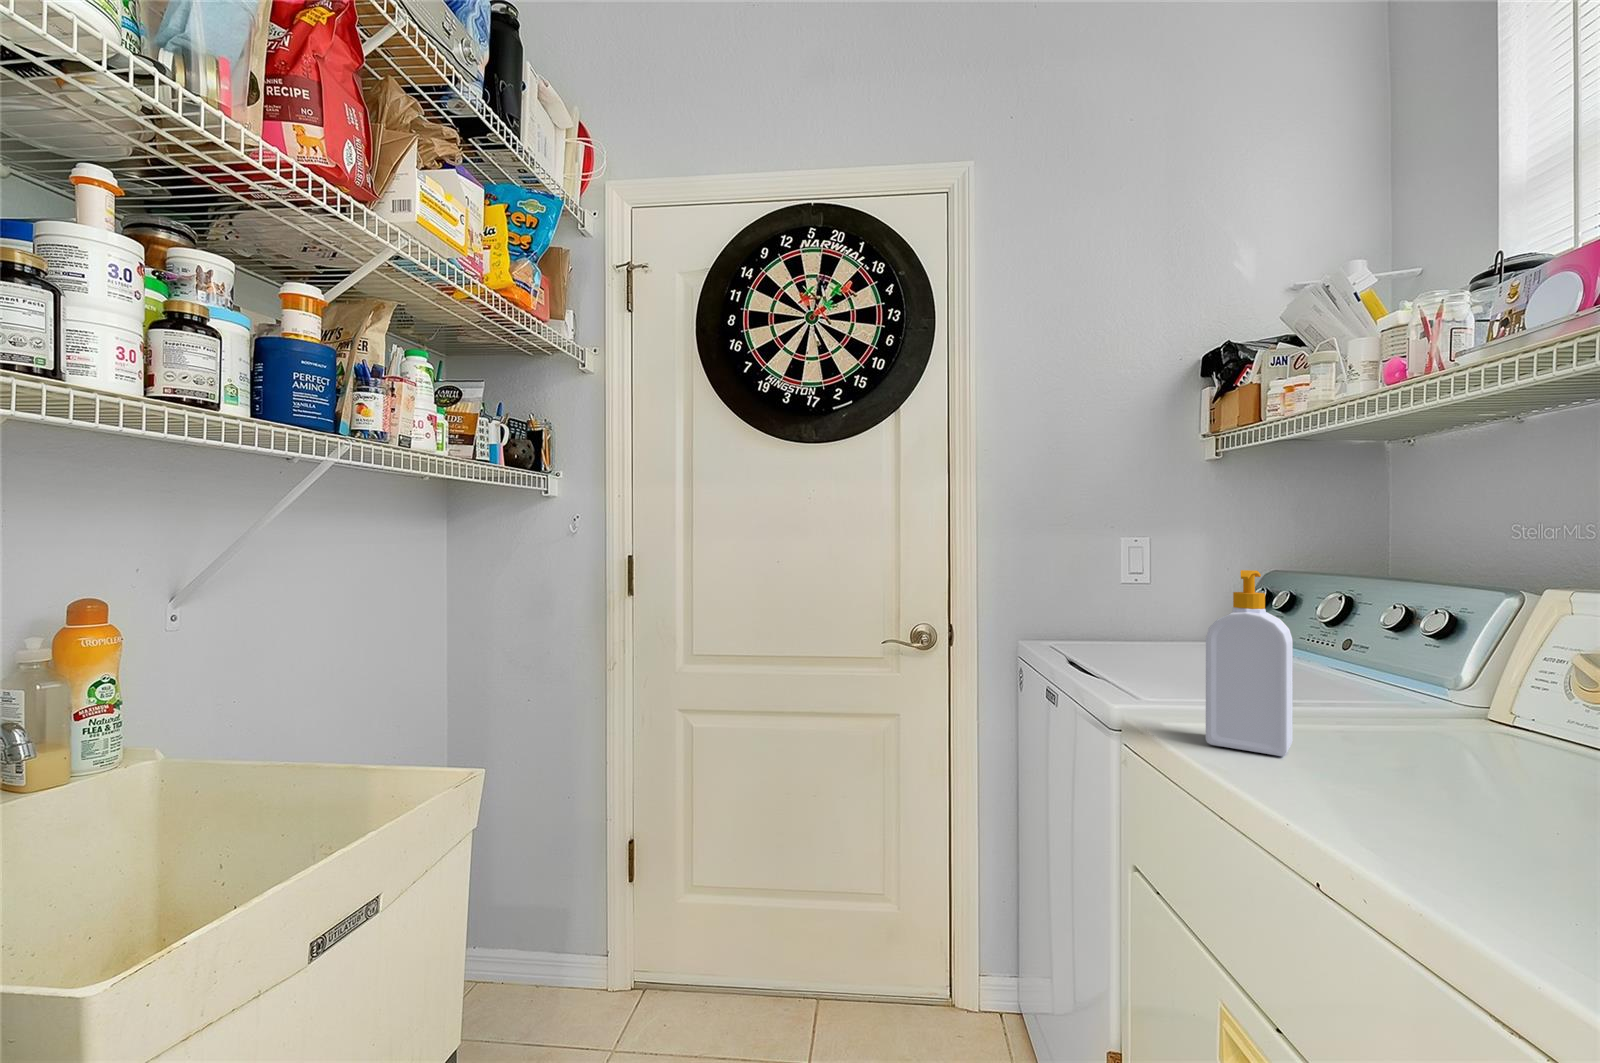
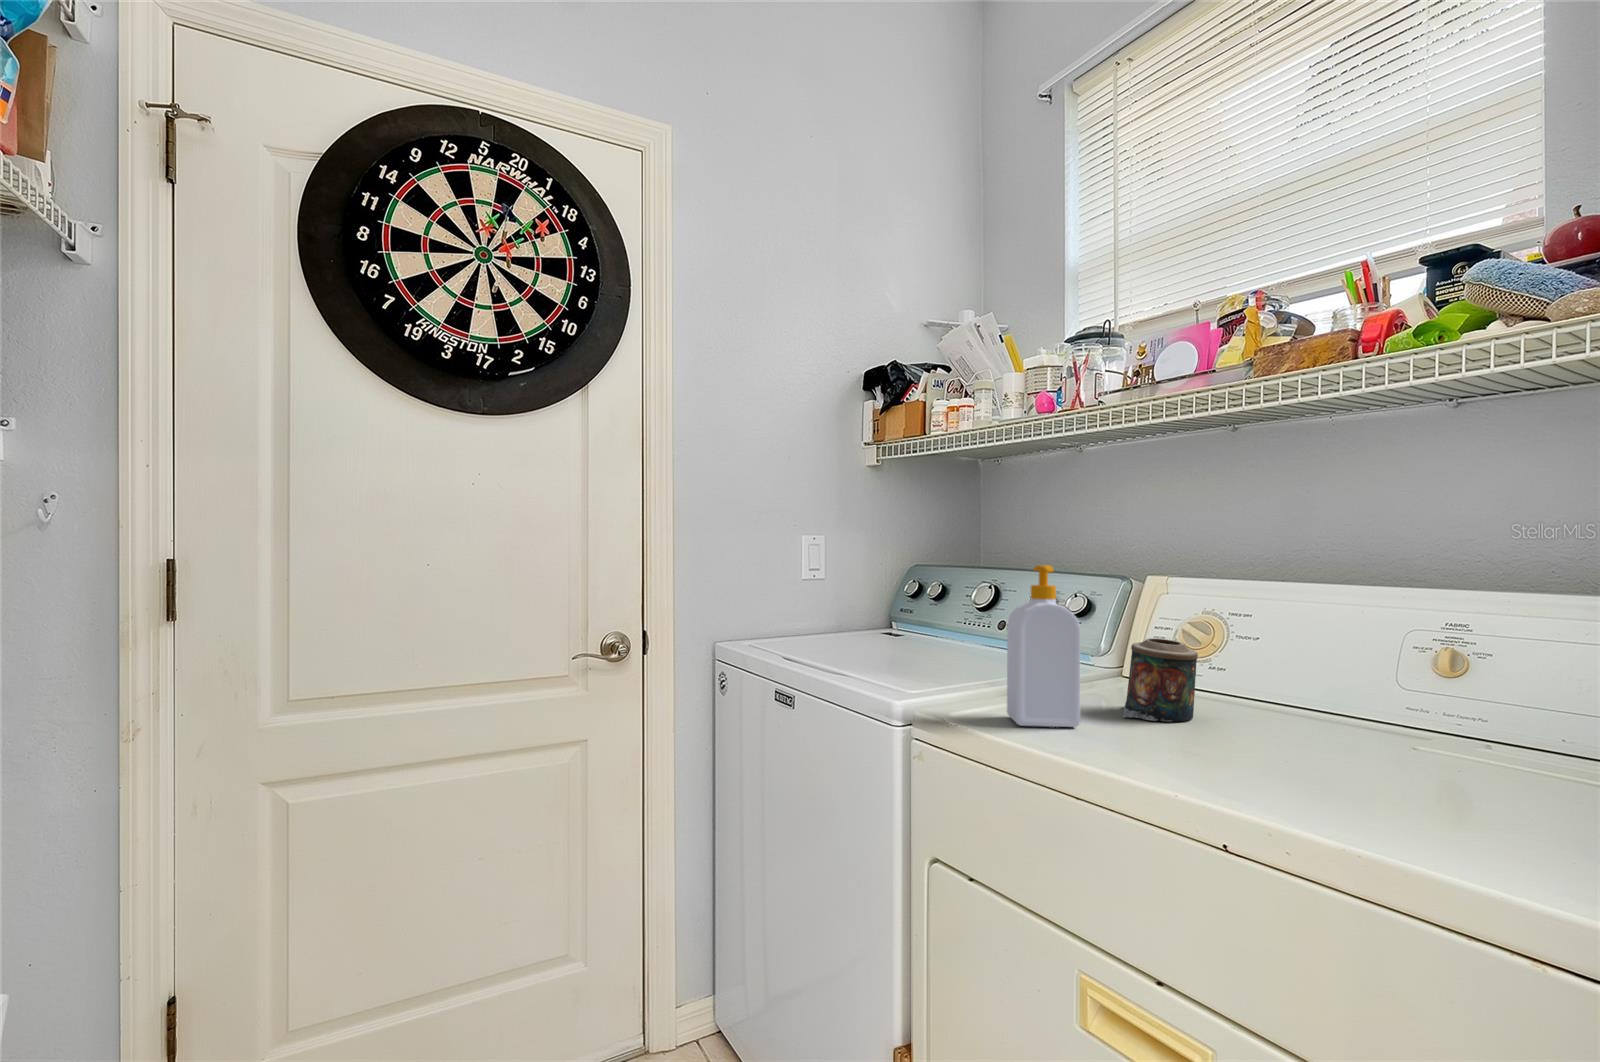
candle: none [1373,666,1501,775] -> present [1123,638,1198,721]

